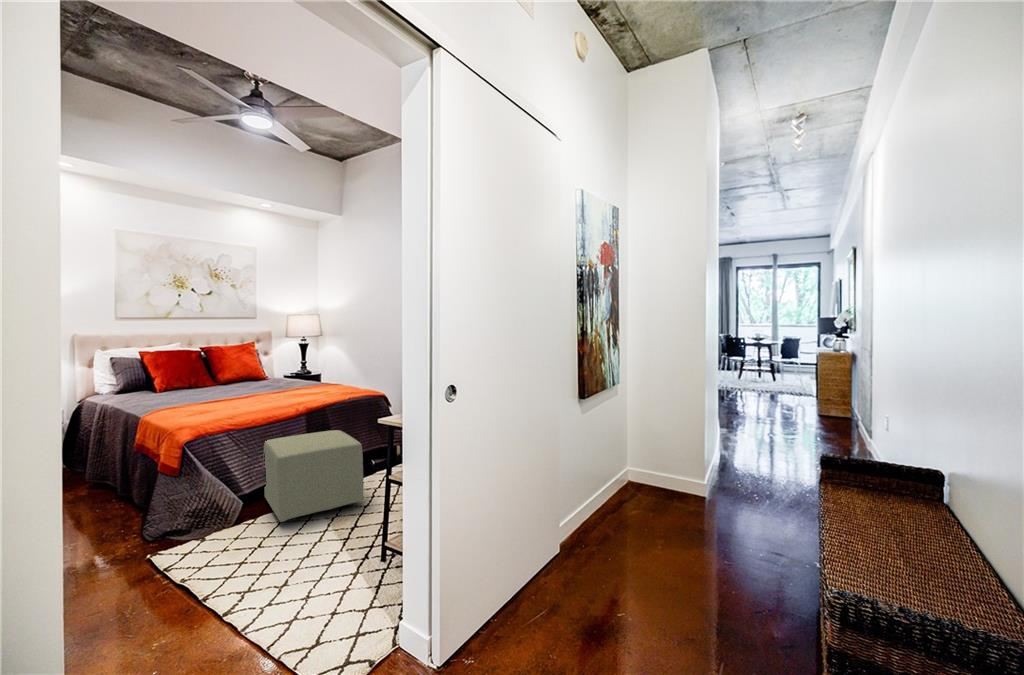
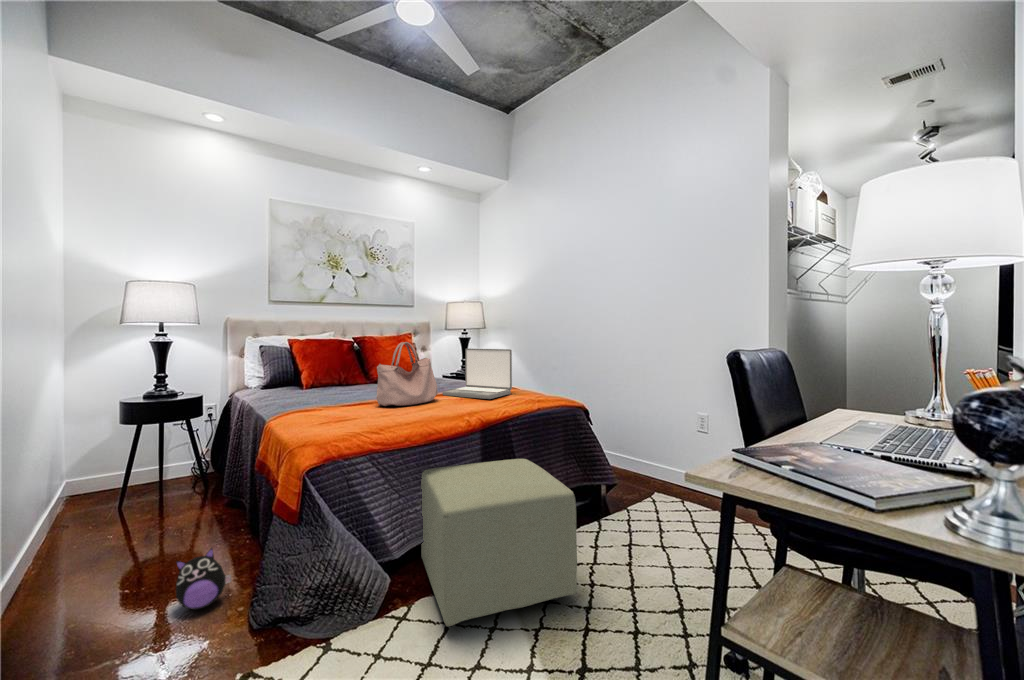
handbag: none [227,355,277,401] -> present [377,342,438,406]
laptop: none [281,356,337,393] -> present [442,349,512,399]
plush toy: none [83,499,124,538] -> present [176,548,231,610]

